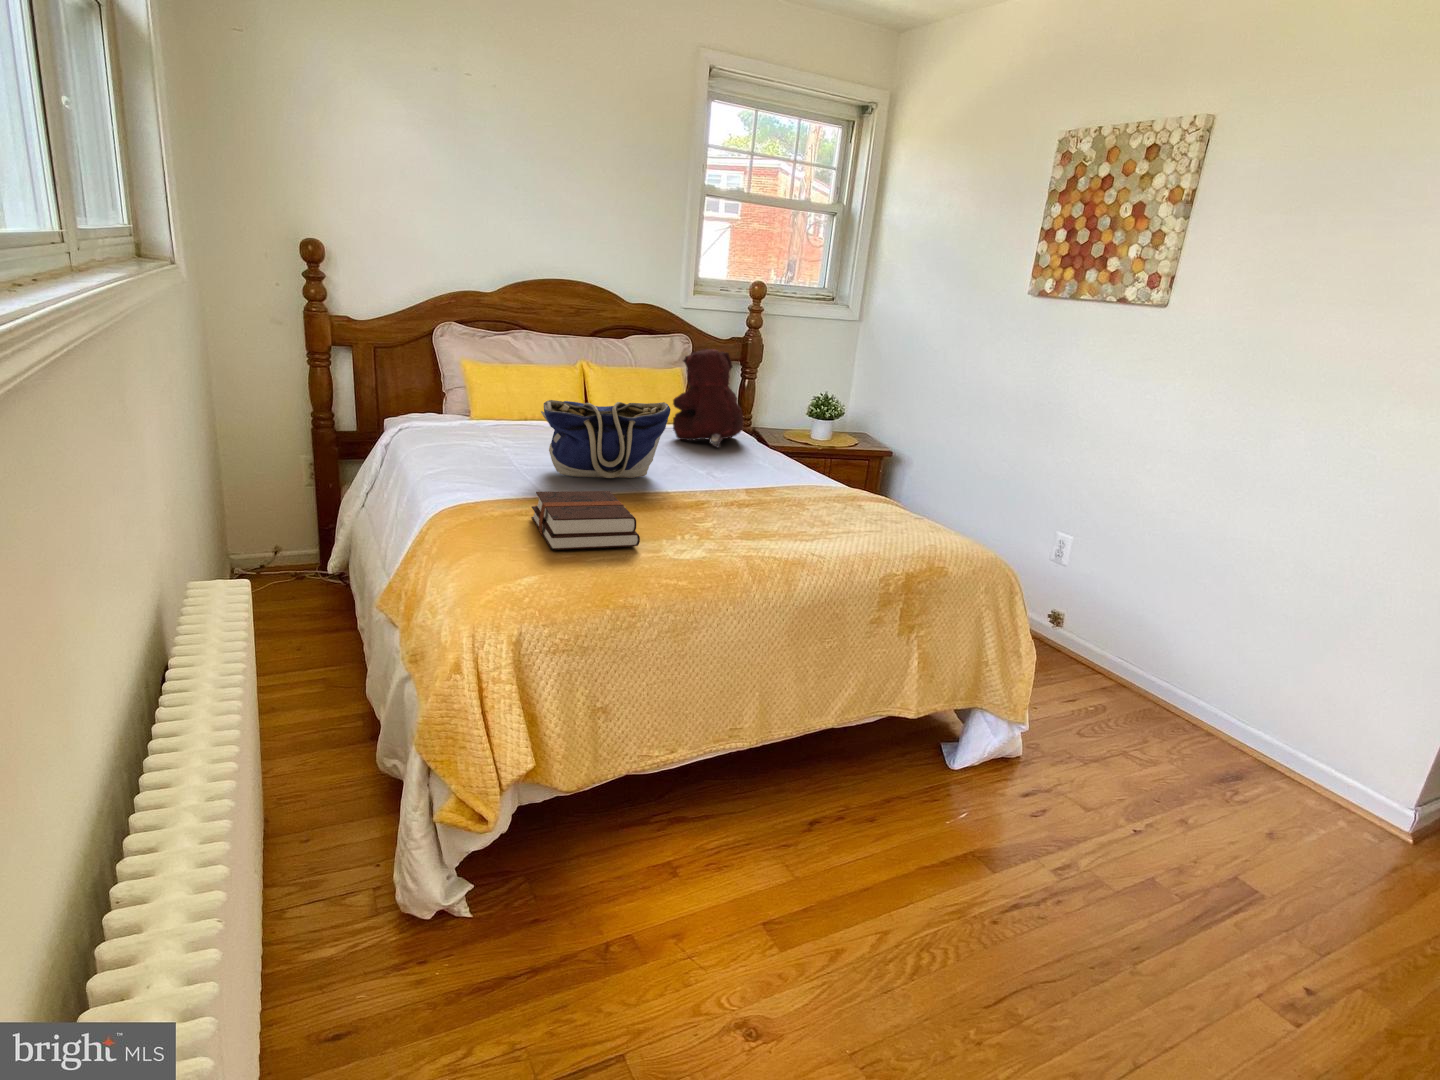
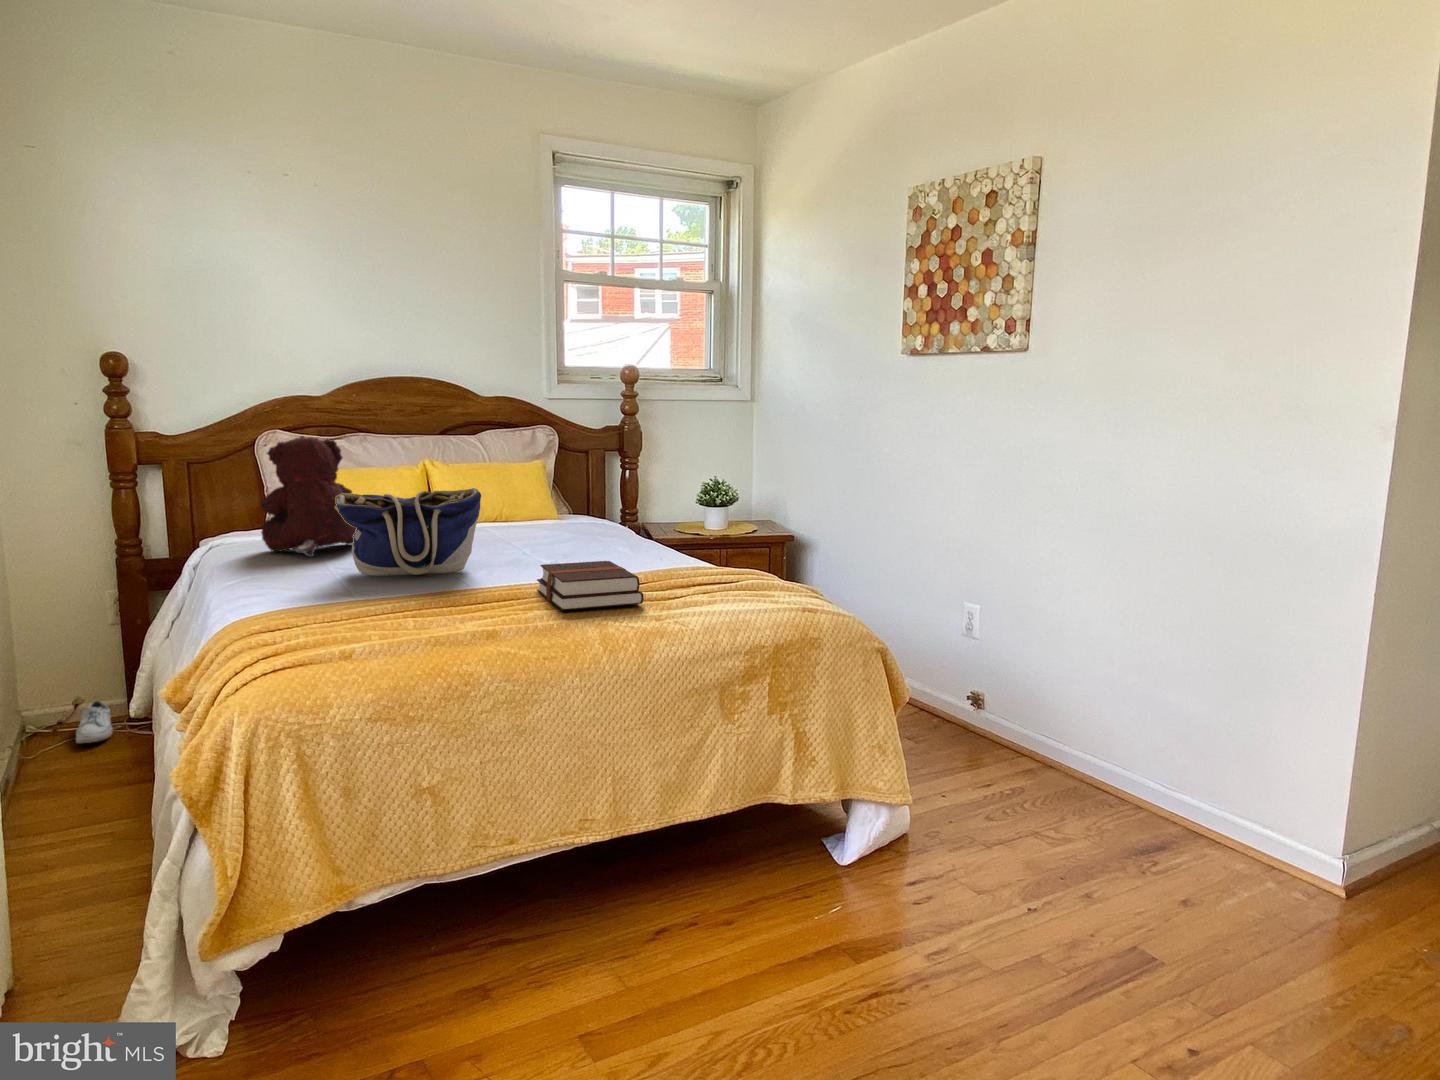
teddy bear: present [673,348,744,448] -> present [261,436,357,557]
hardback book: present [532,491,640,550] -> present [537,561,644,610]
shoe: none [280,554,309,592] -> present [76,701,112,743]

